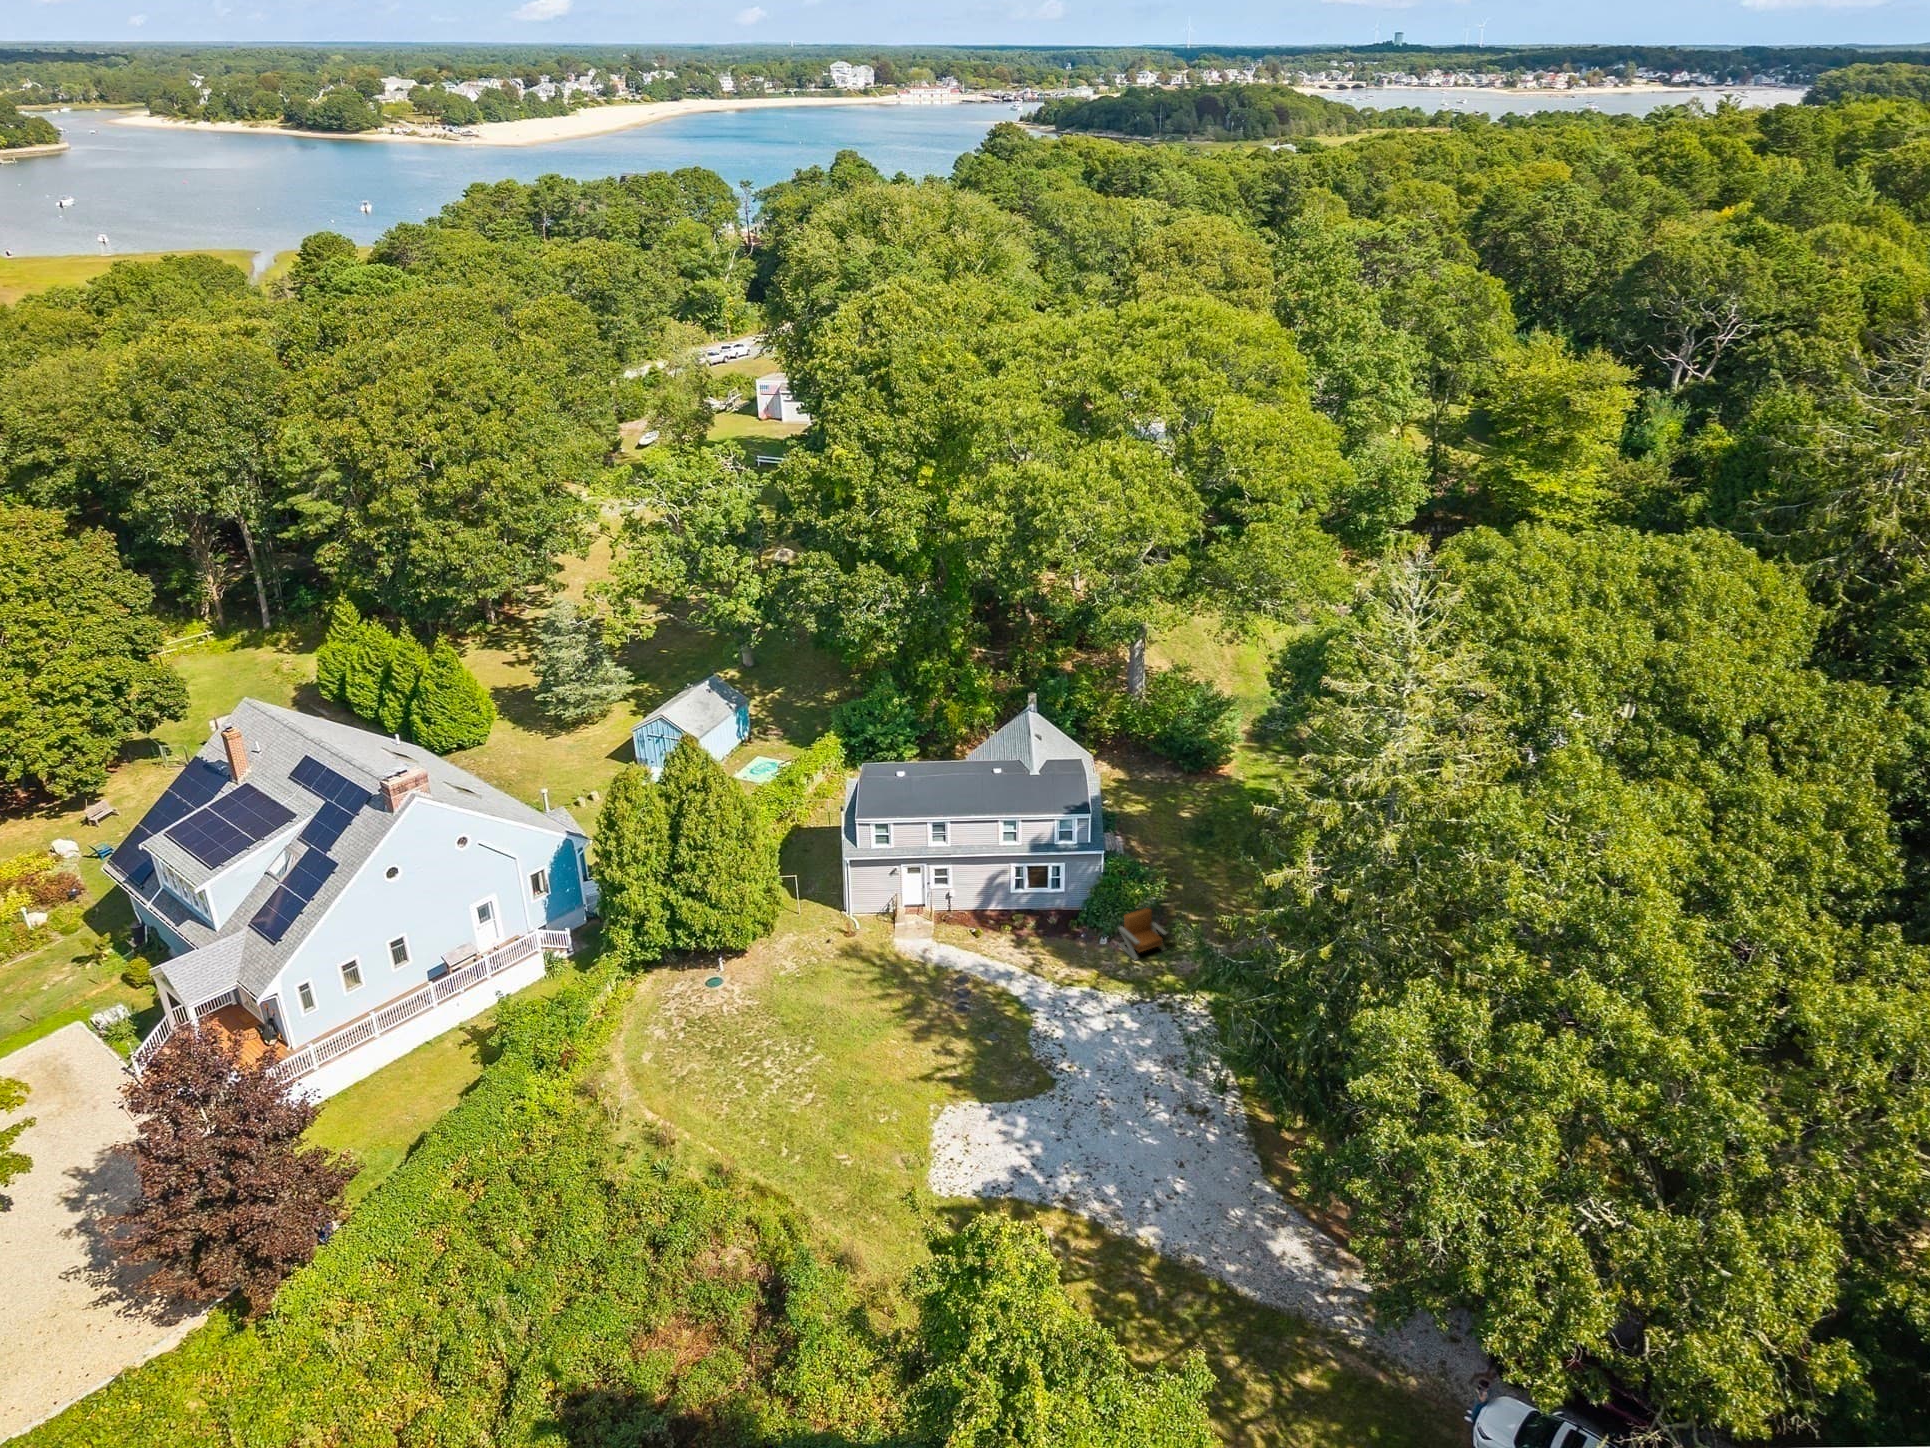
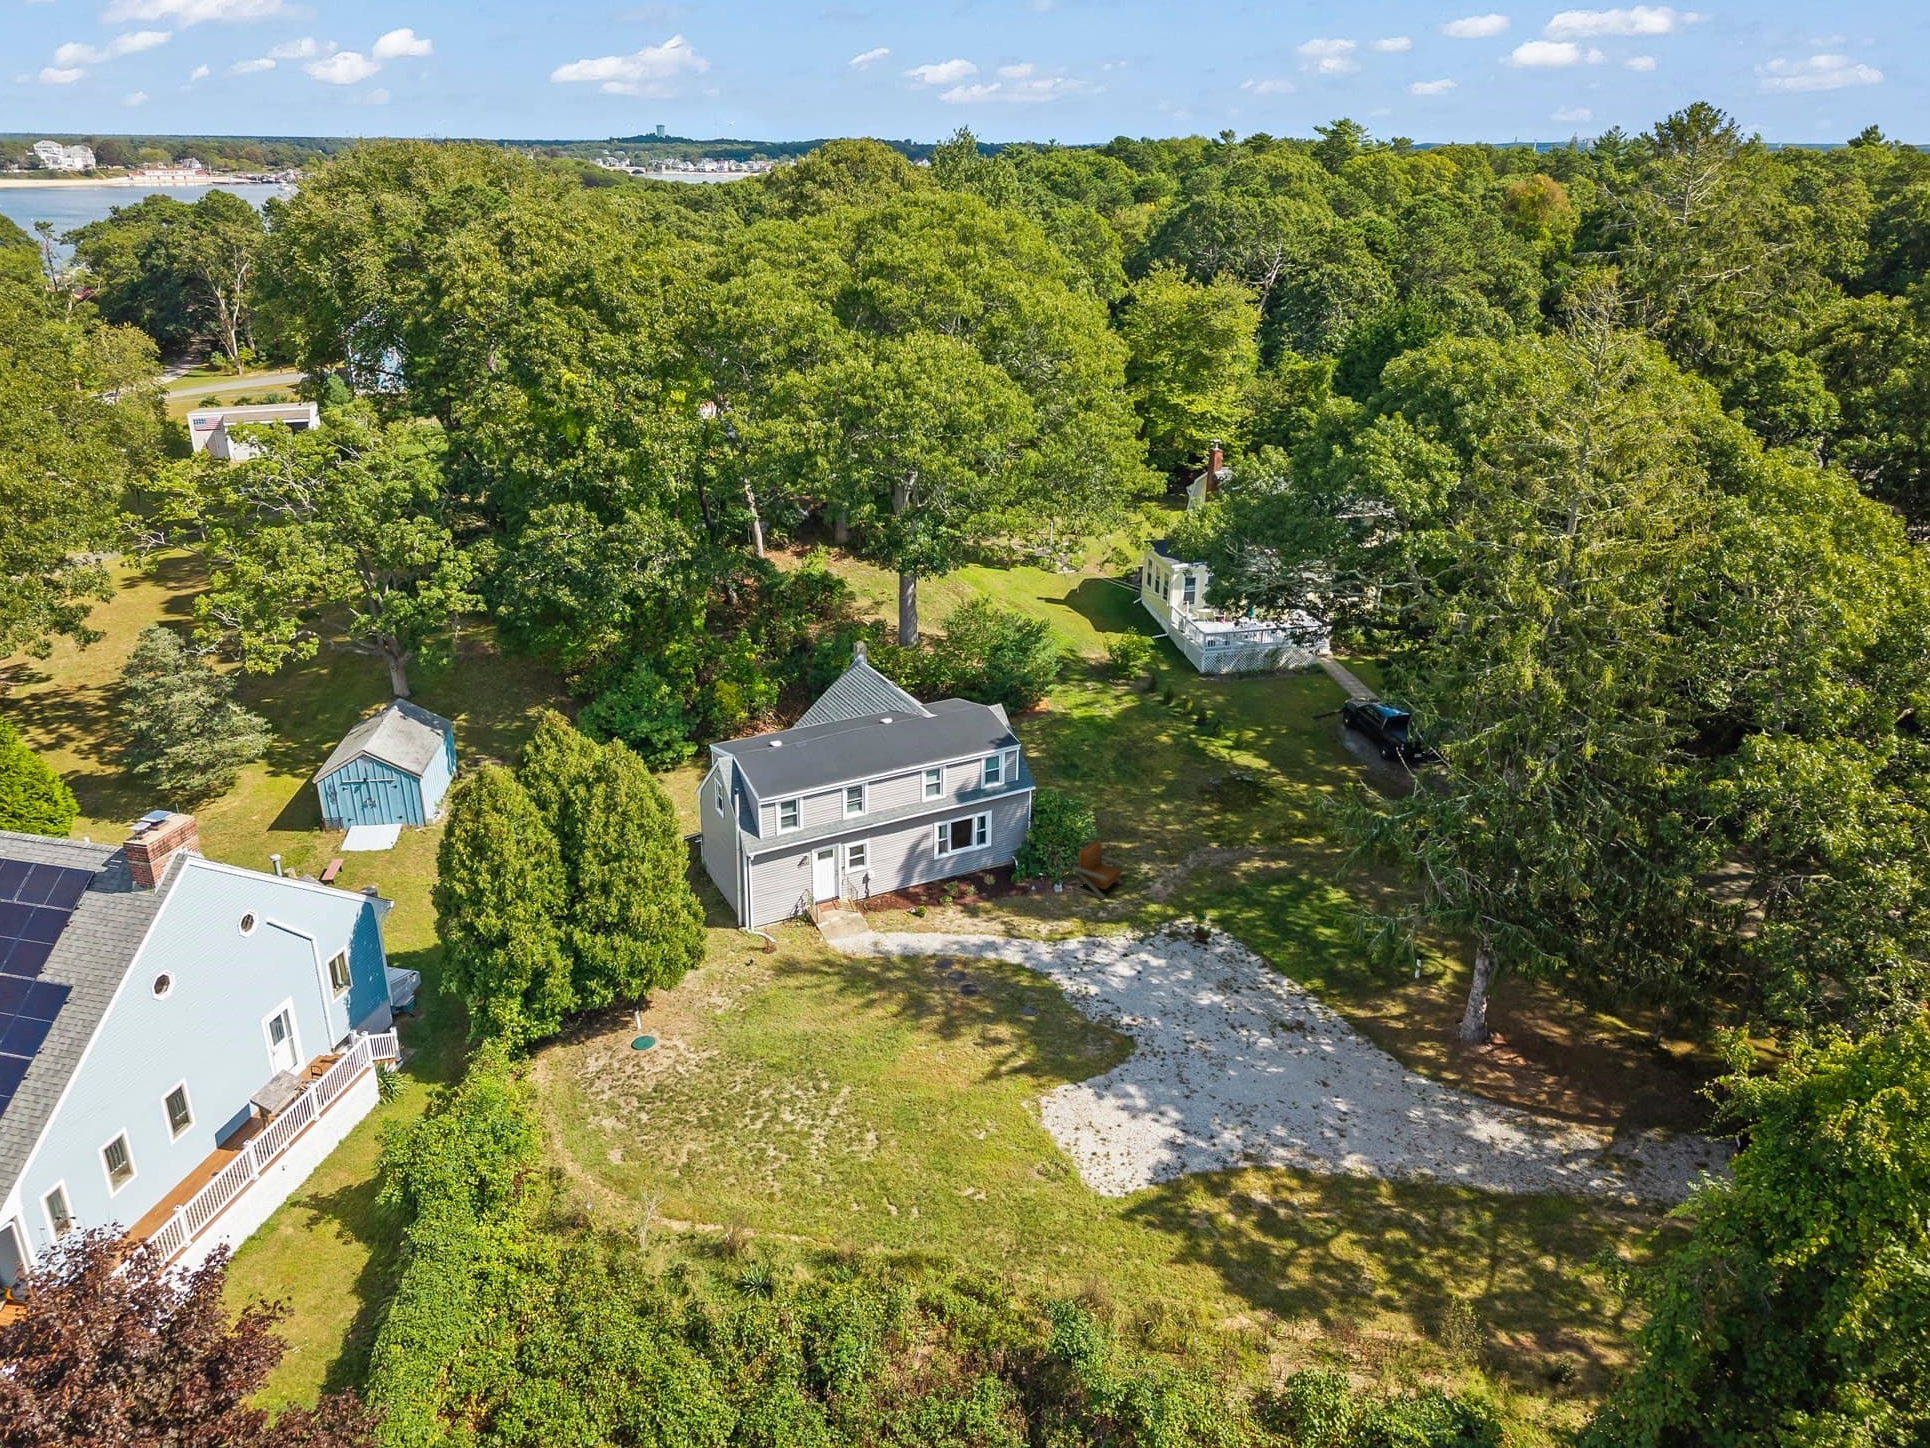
potted tree: none [1179,987,1198,1020] -> present [1191,909,1211,941]

